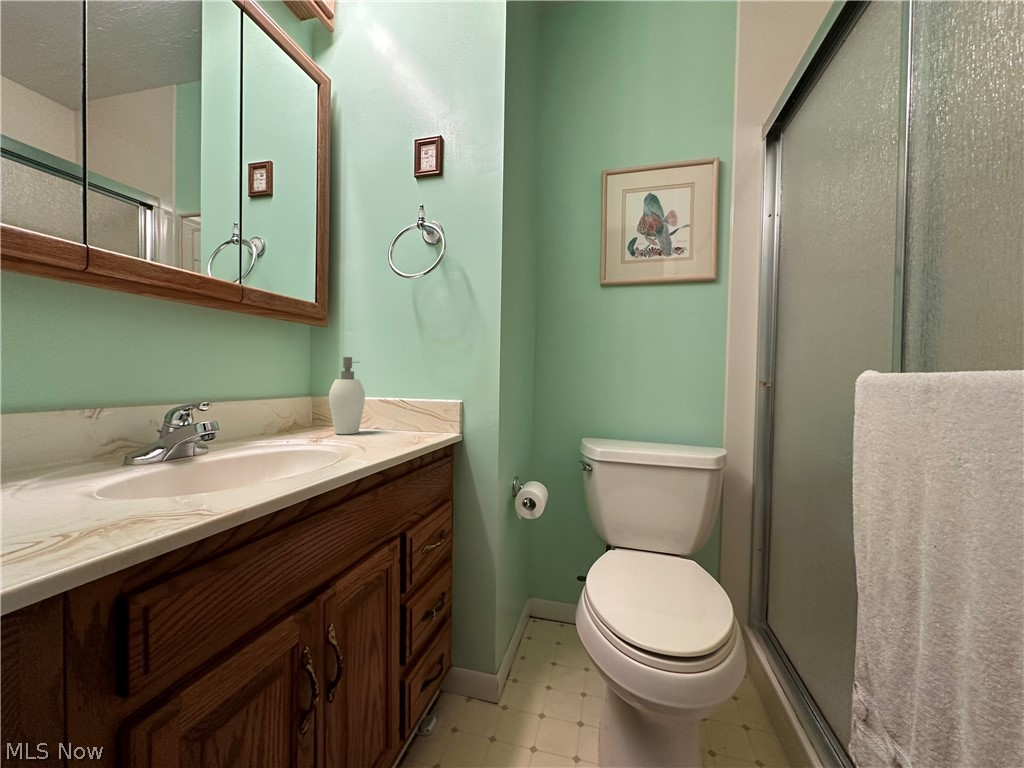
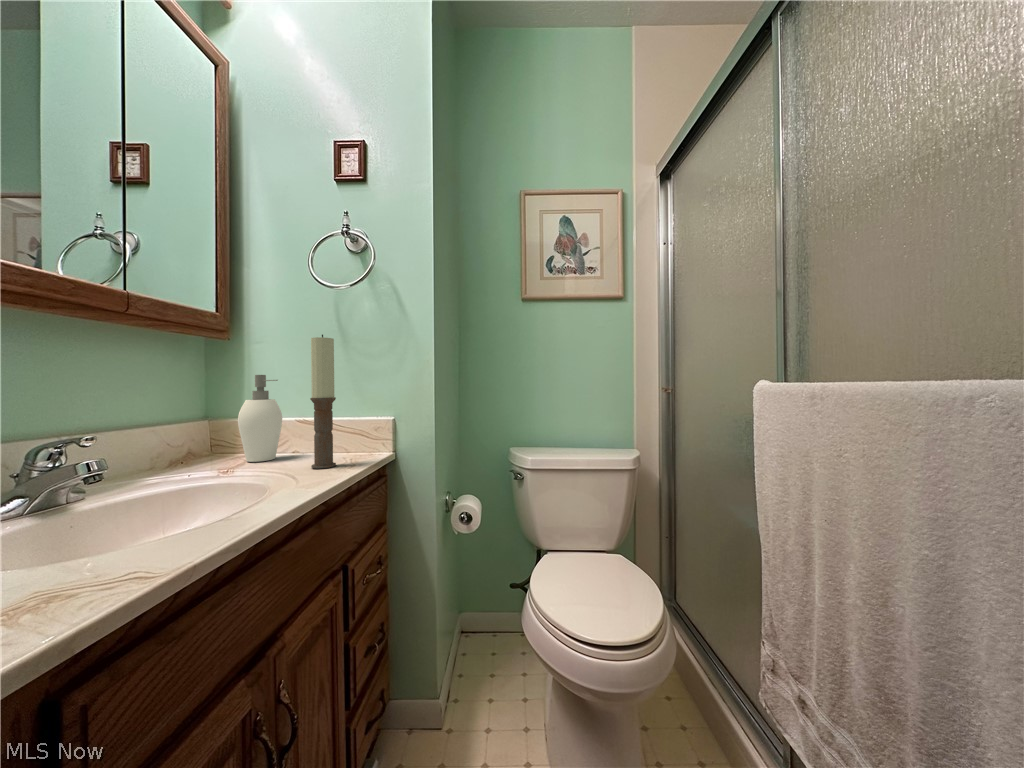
candle: none [382,320,404,443] -> present [310,335,336,468]

